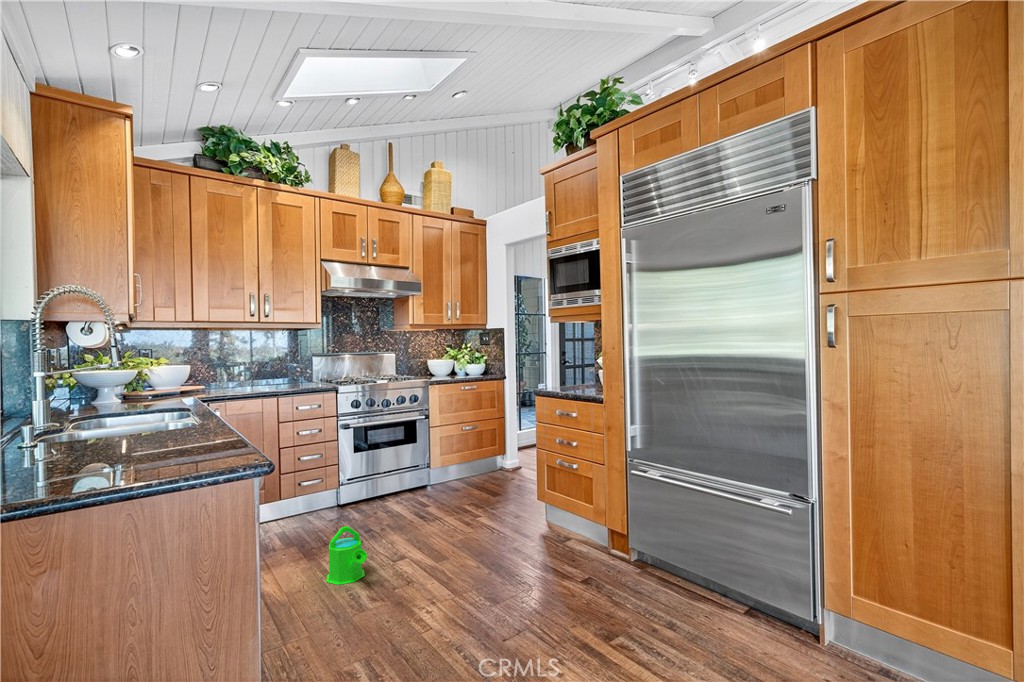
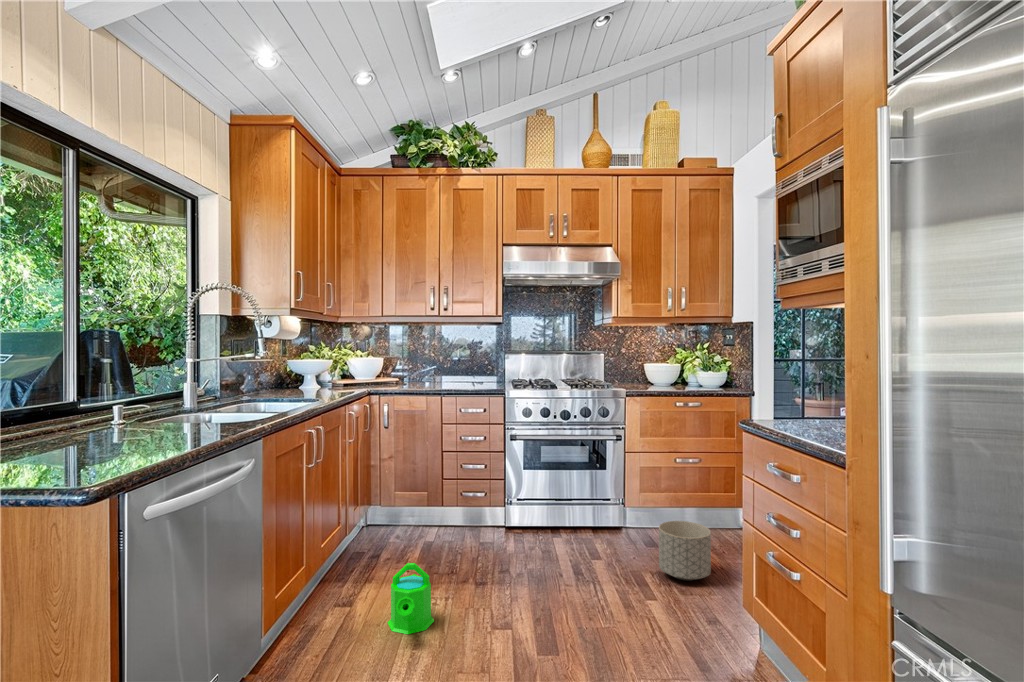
planter: none [480,466,515,504] -> present [659,521,711,581]

